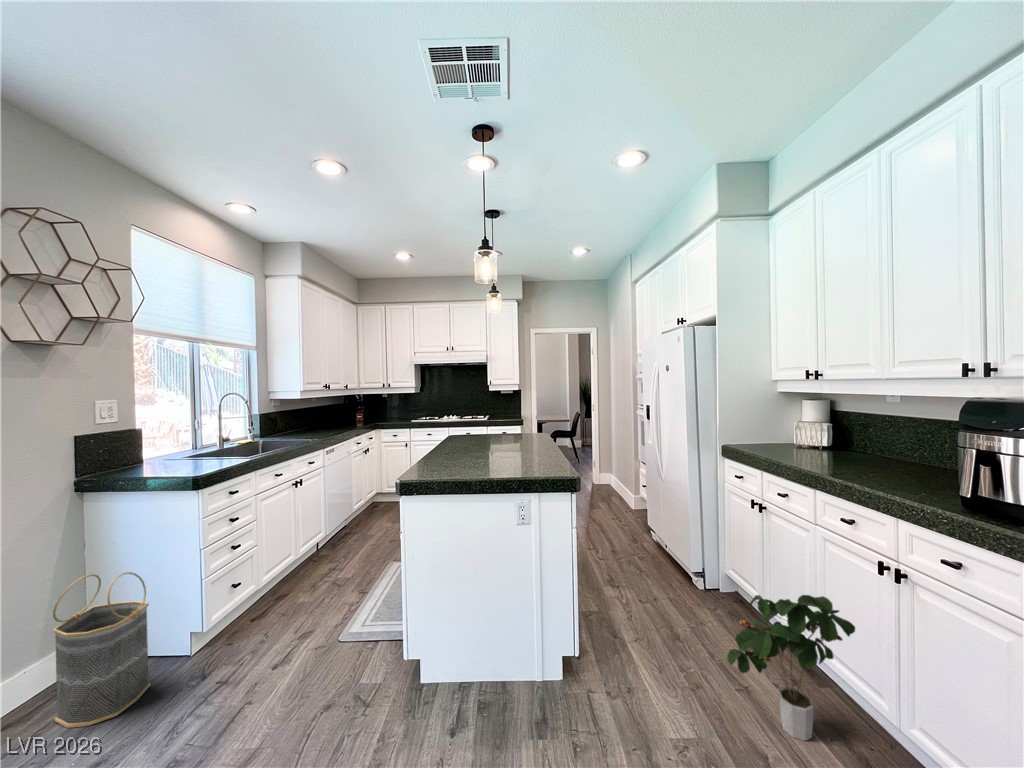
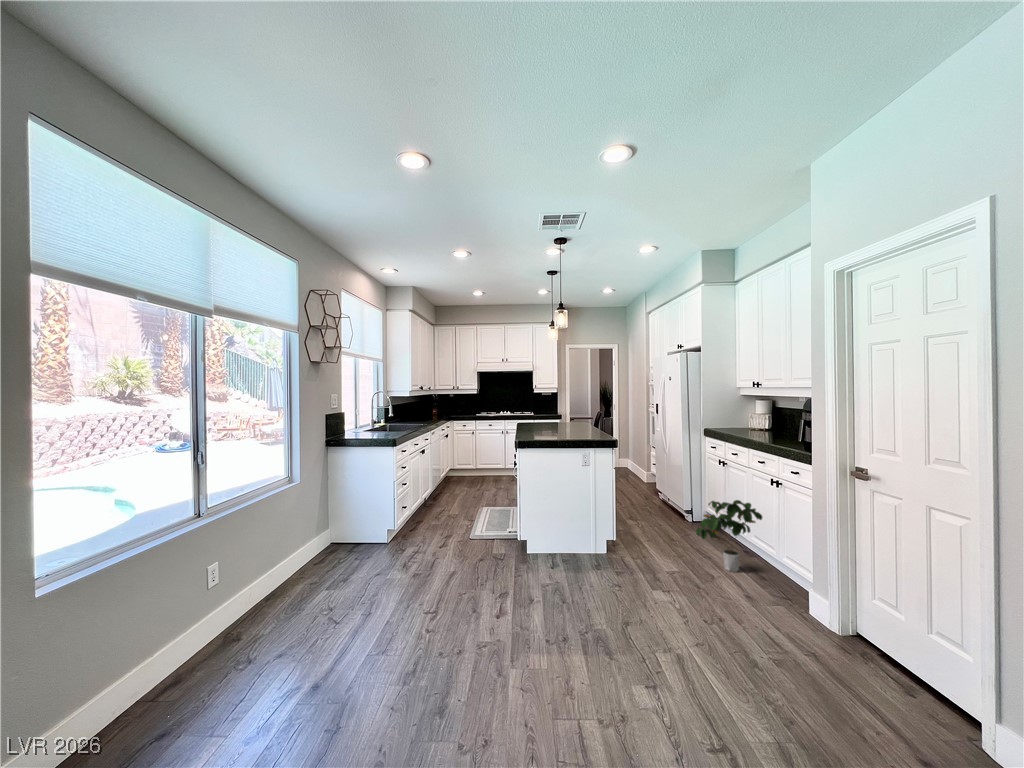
basket: present [53,572,150,728] -> none [342,487,379,563]

